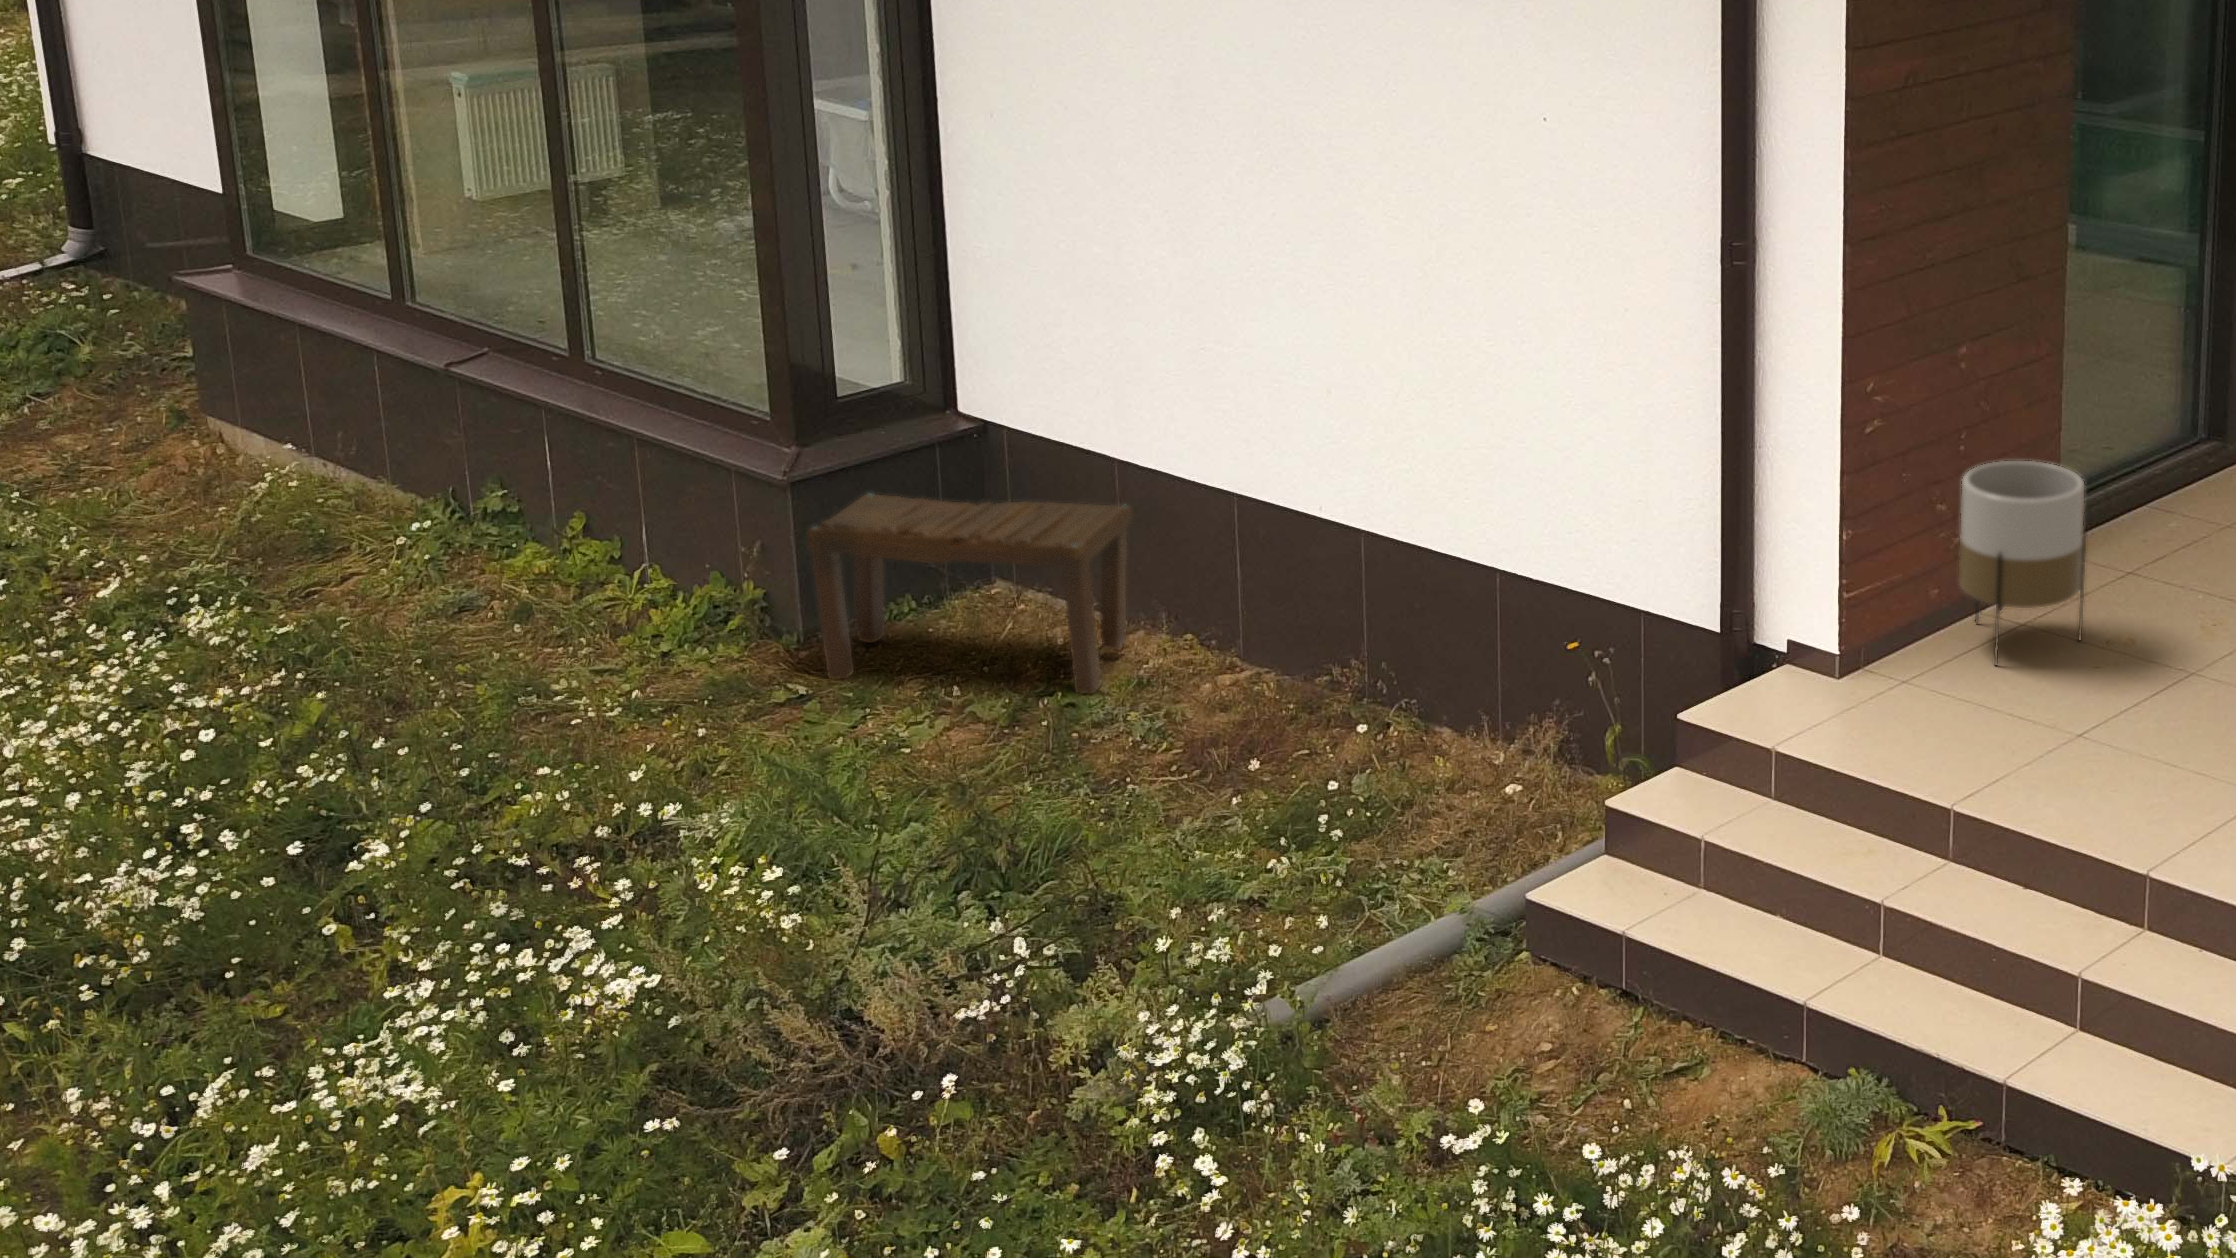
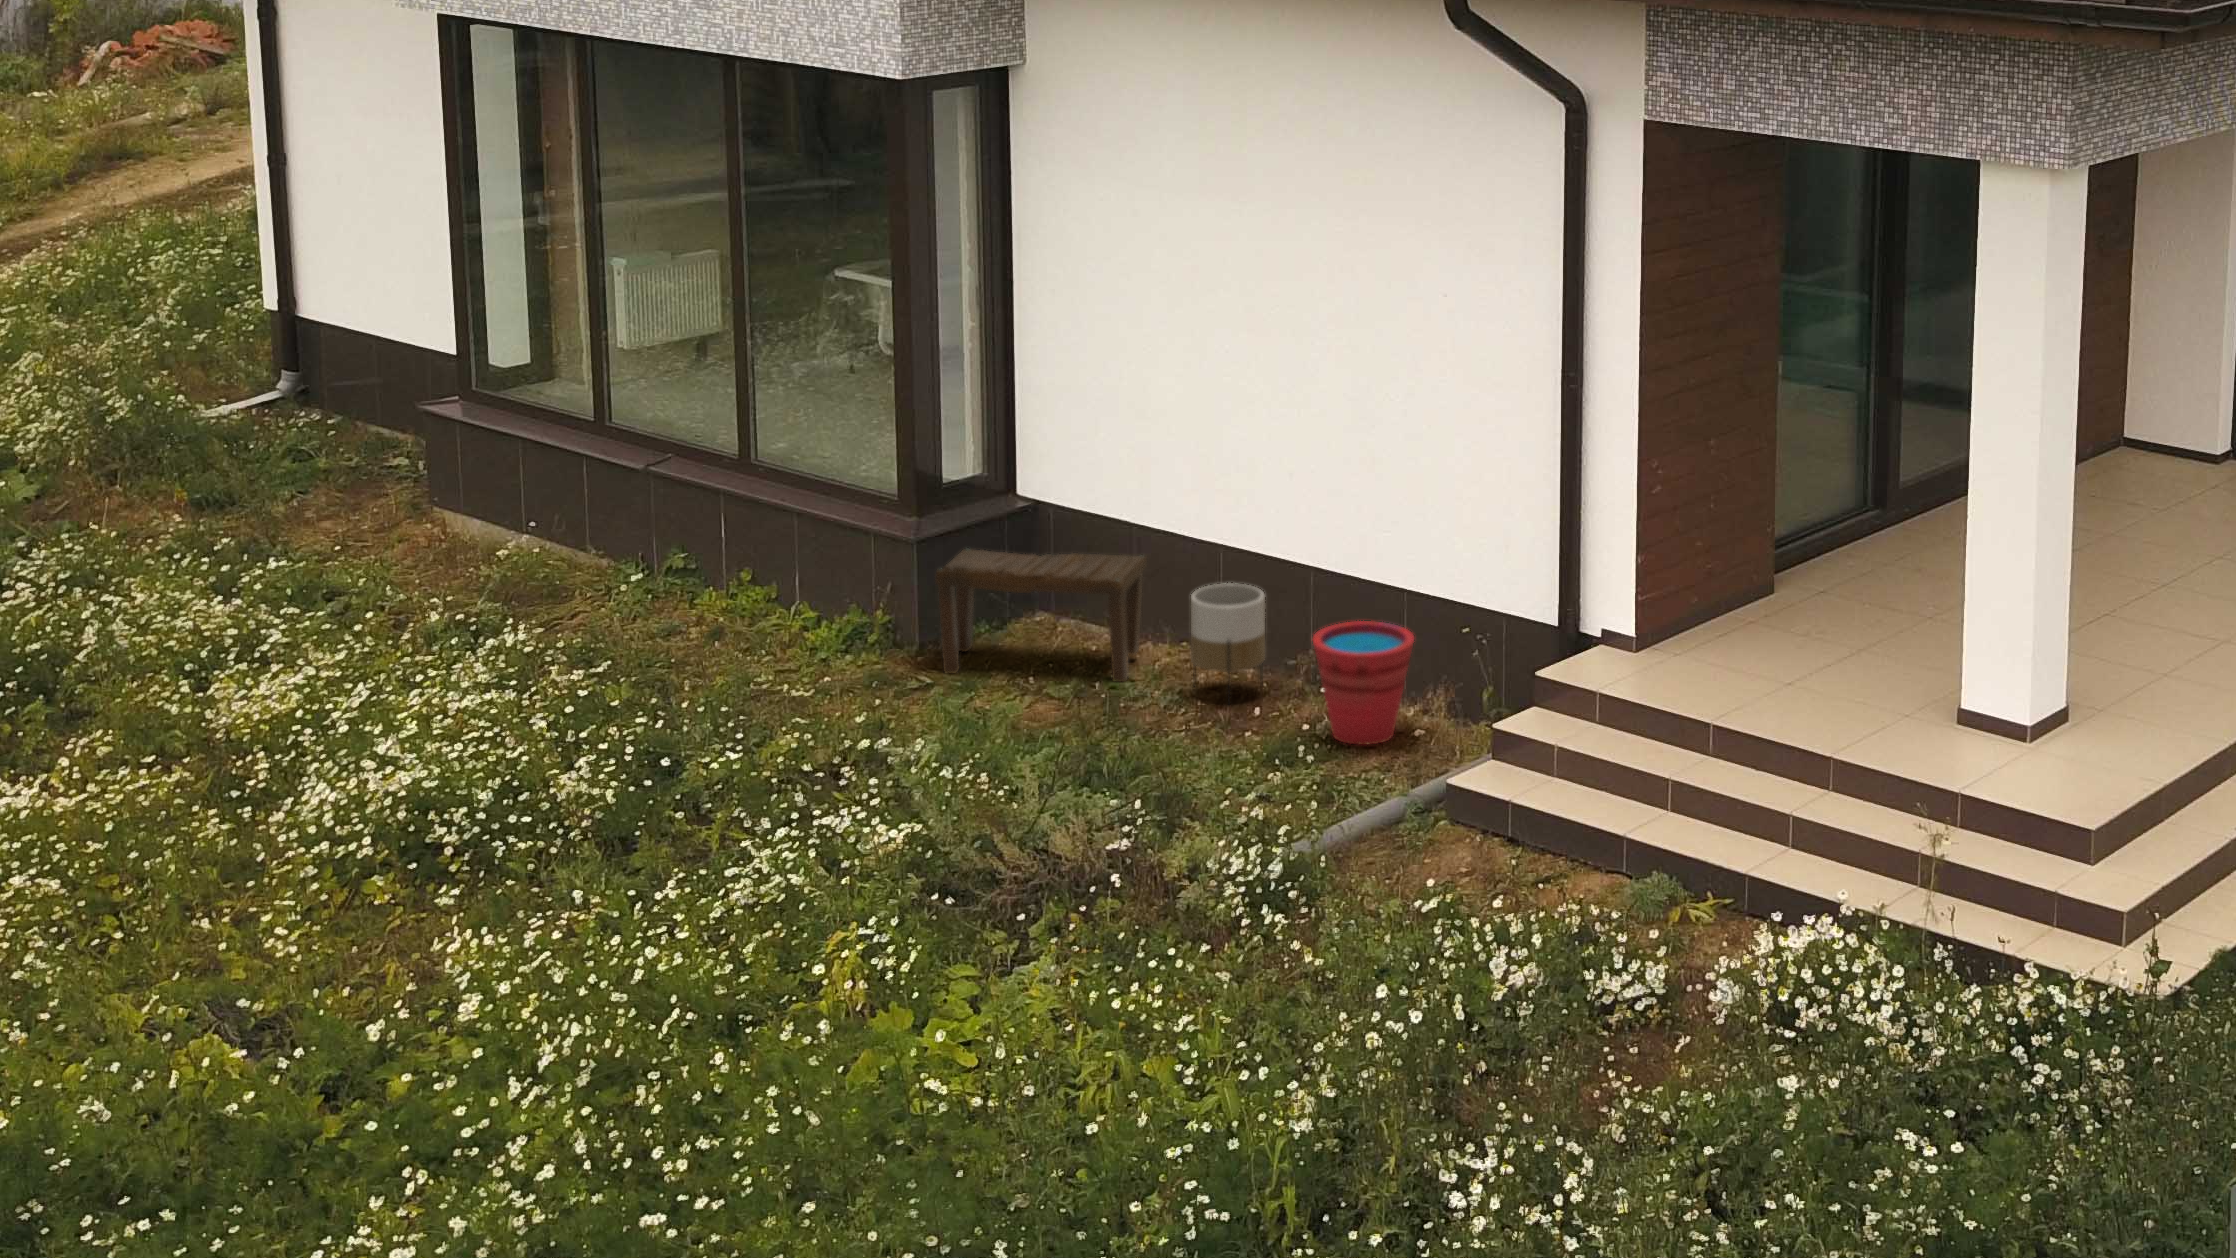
planter: present [1959,461,2086,664] -> present [1191,583,1265,686]
bucket: none [1347,615,1505,807] -> present [1313,621,1414,745]

